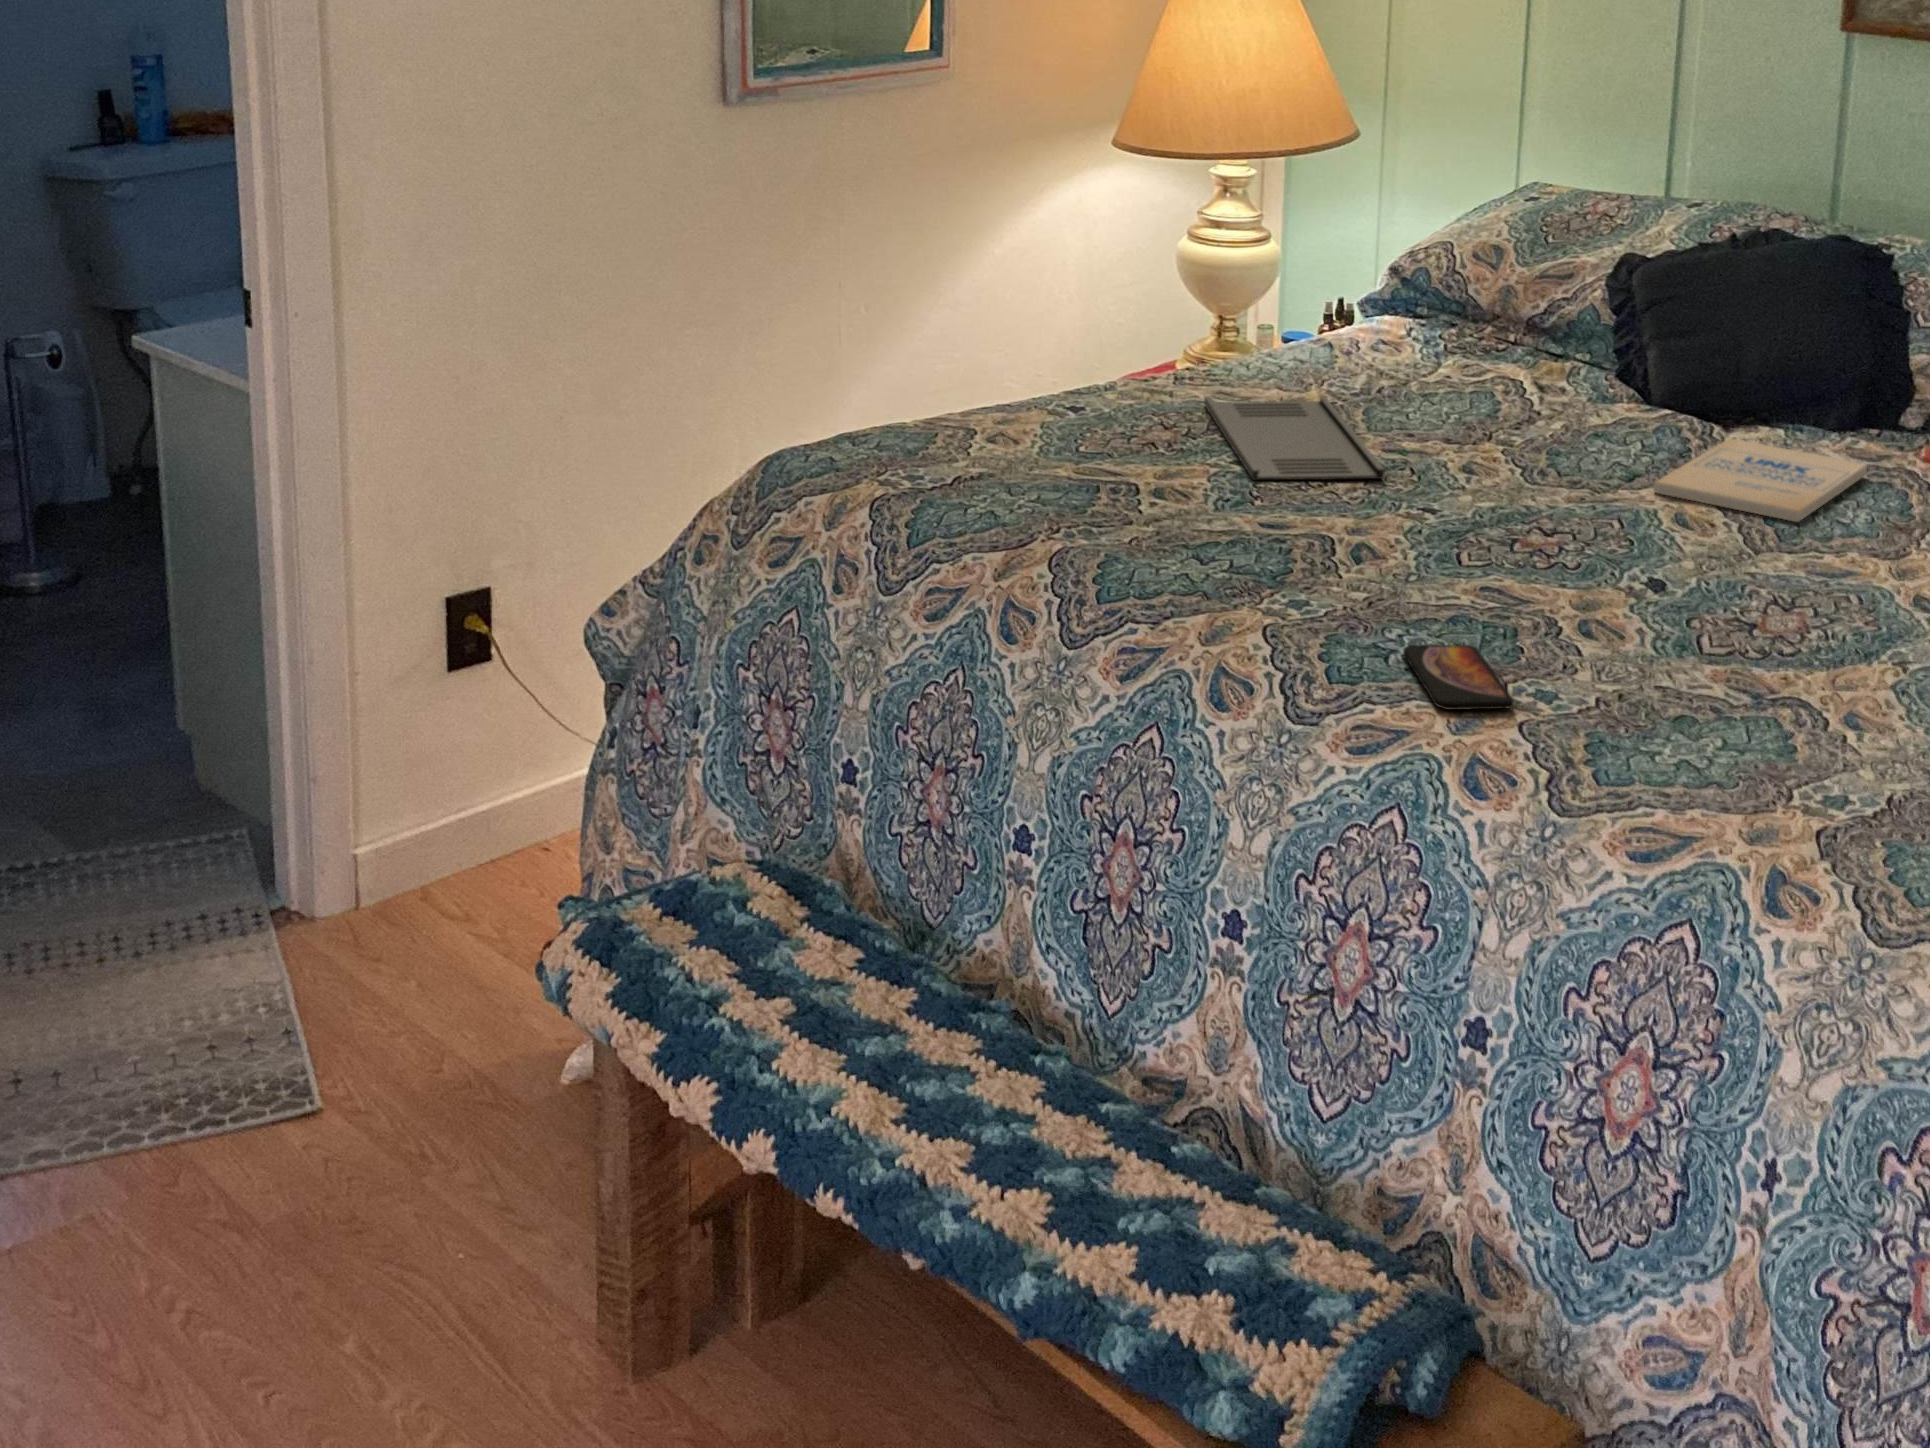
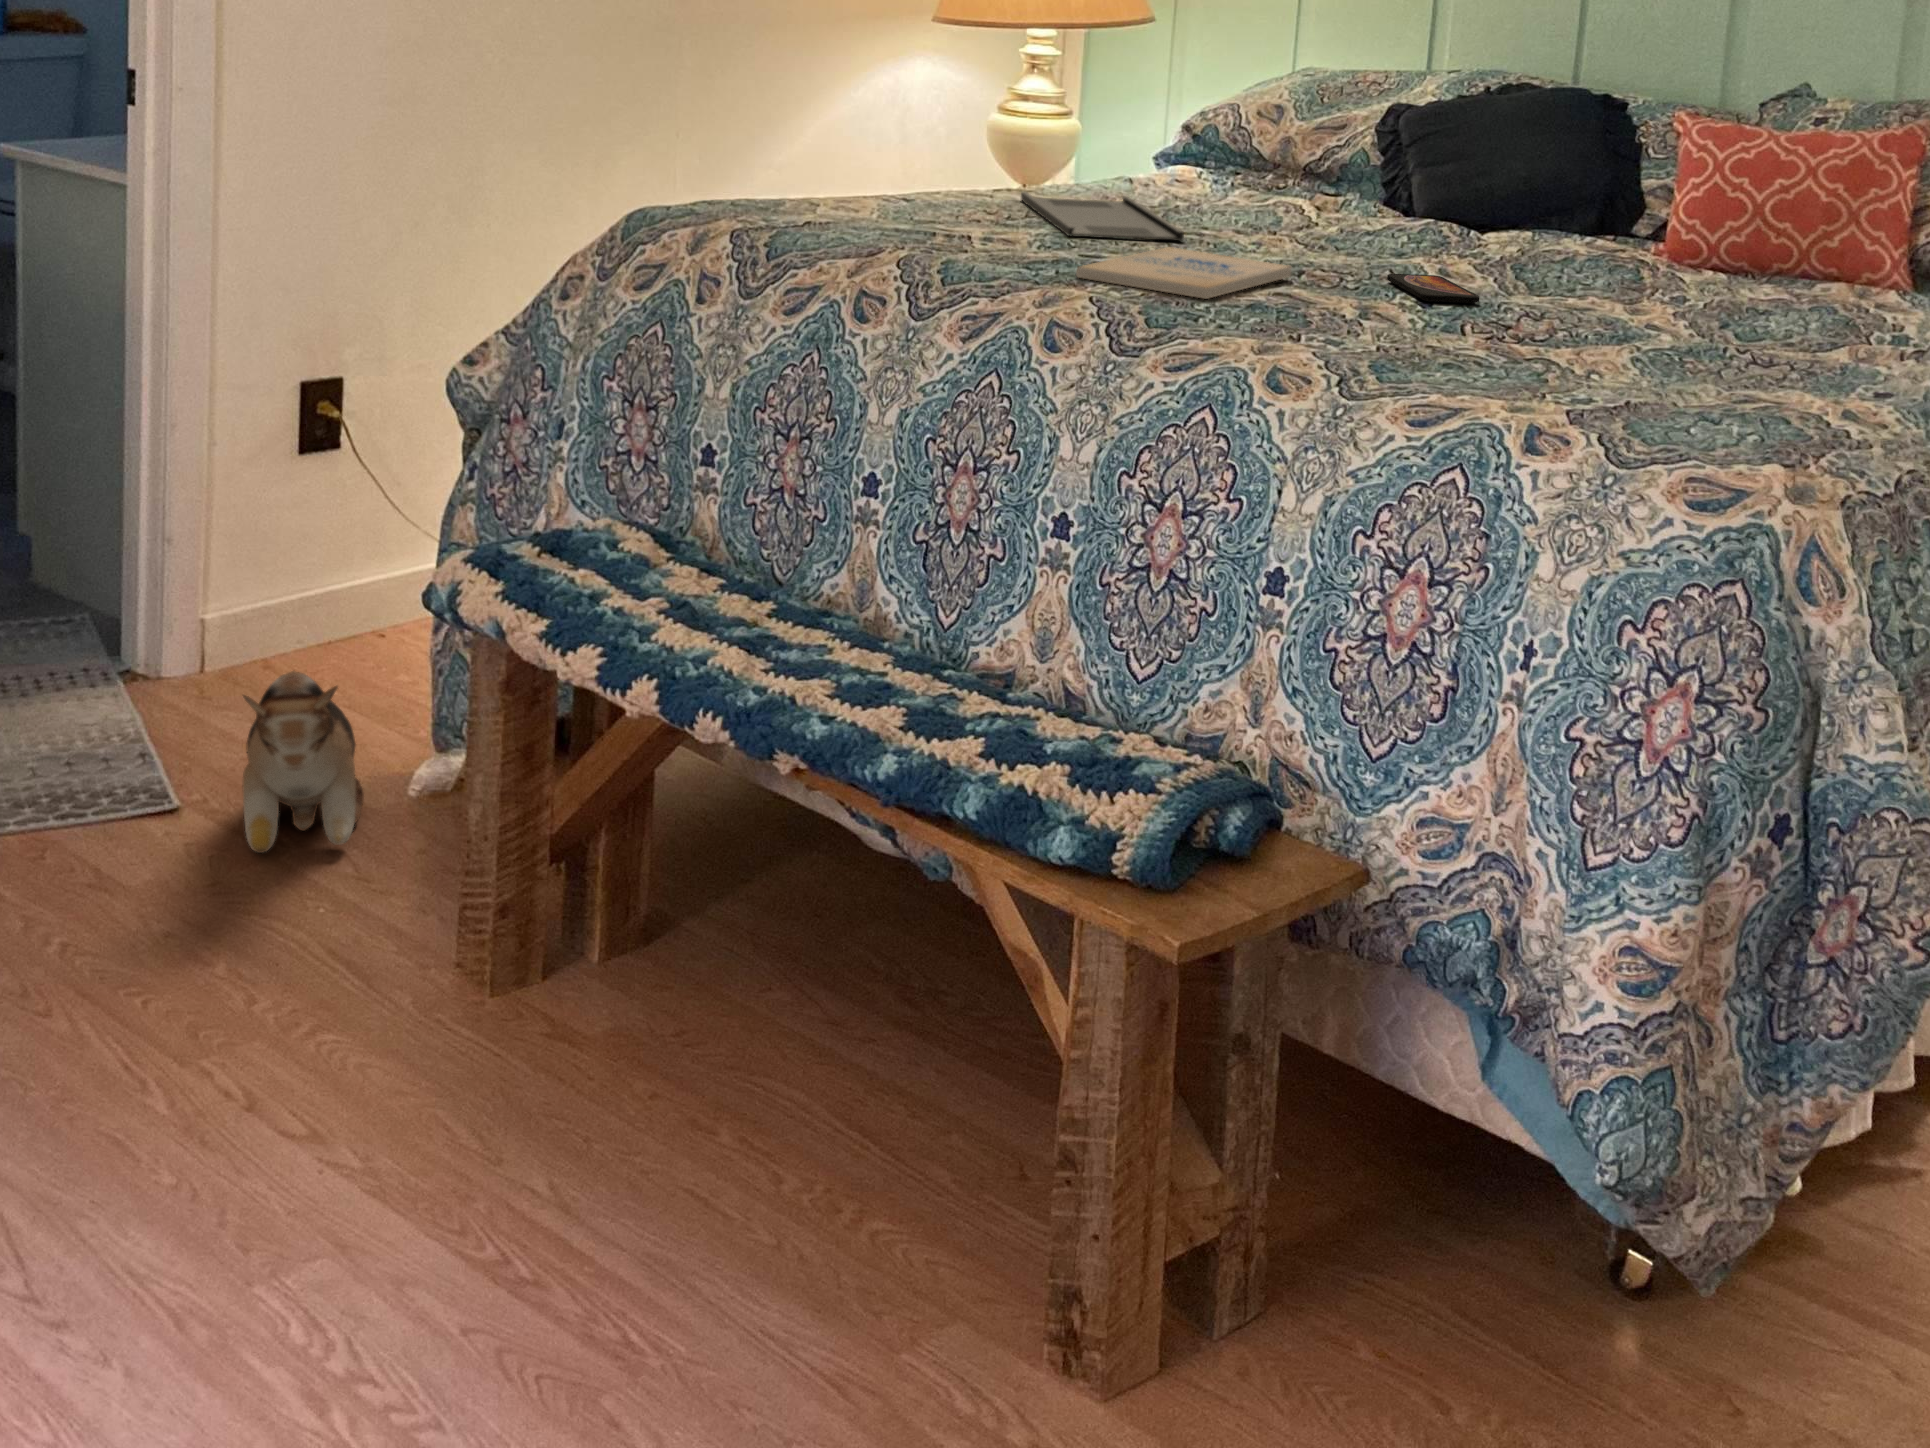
book: present [1653,438,1867,522] -> present [1076,247,1292,299]
smartphone: present [1403,645,1514,710] -> present [1387,274,1479,303]
plush toy: none [347,1008,496,1198] -> present [242,671,364,853]

